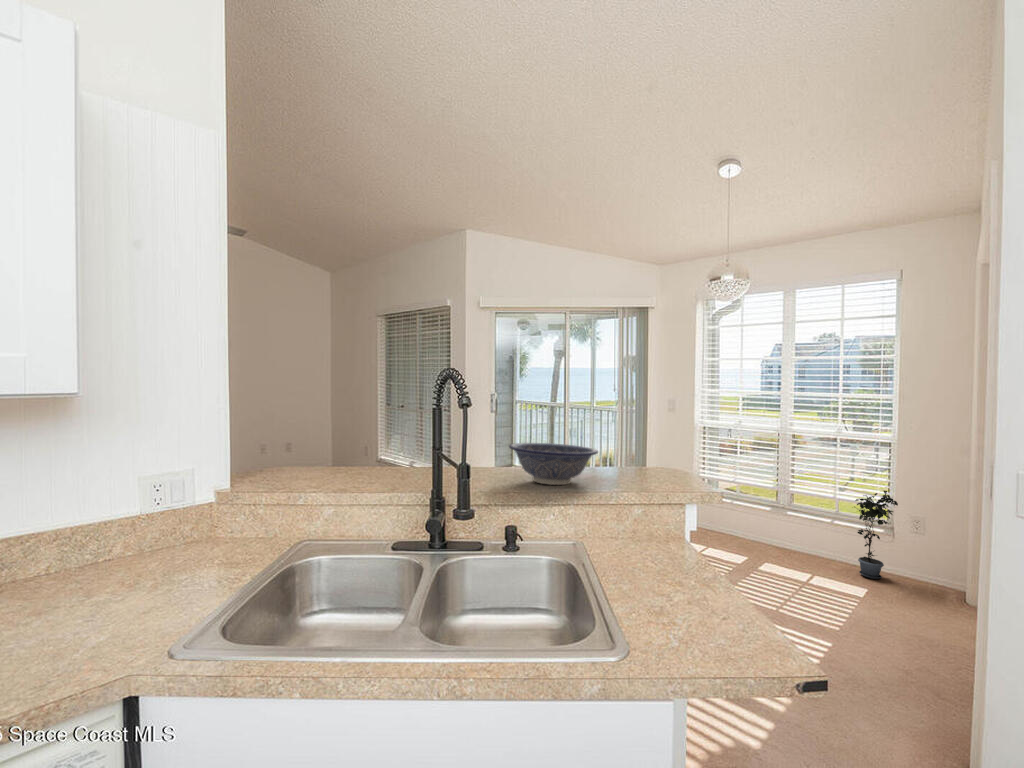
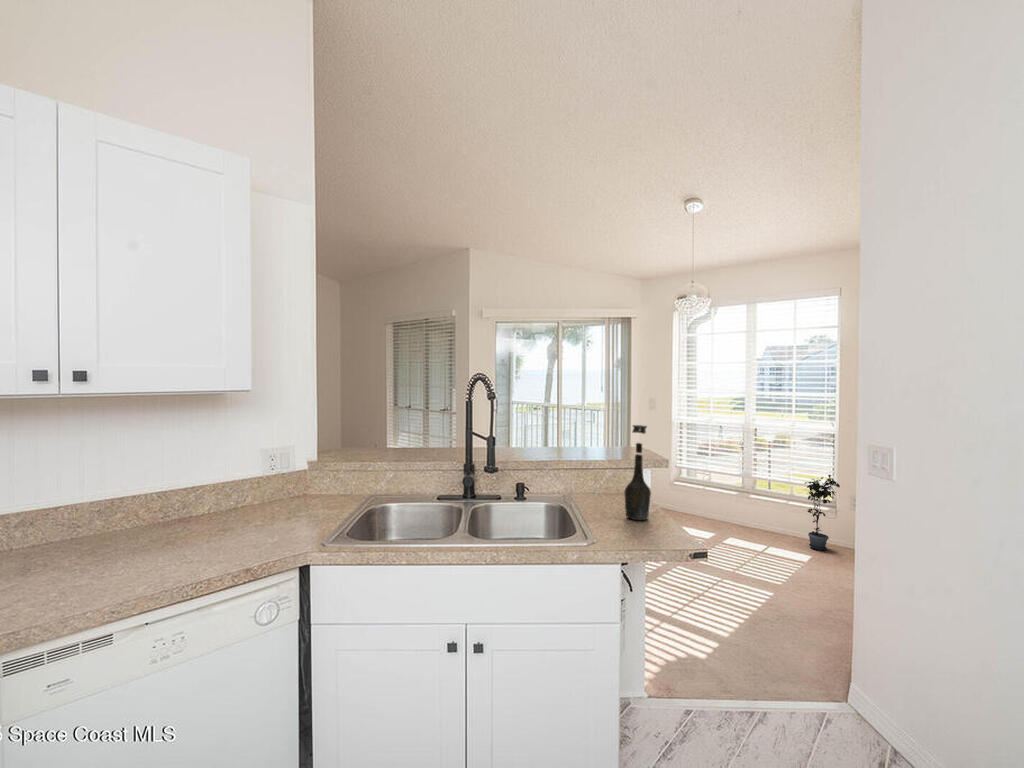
decorative bowl: present [509,443,598,485] -> none [516,429,581,458]
bottle: none [669,448,710,599] -> present [624,425,651,520]

